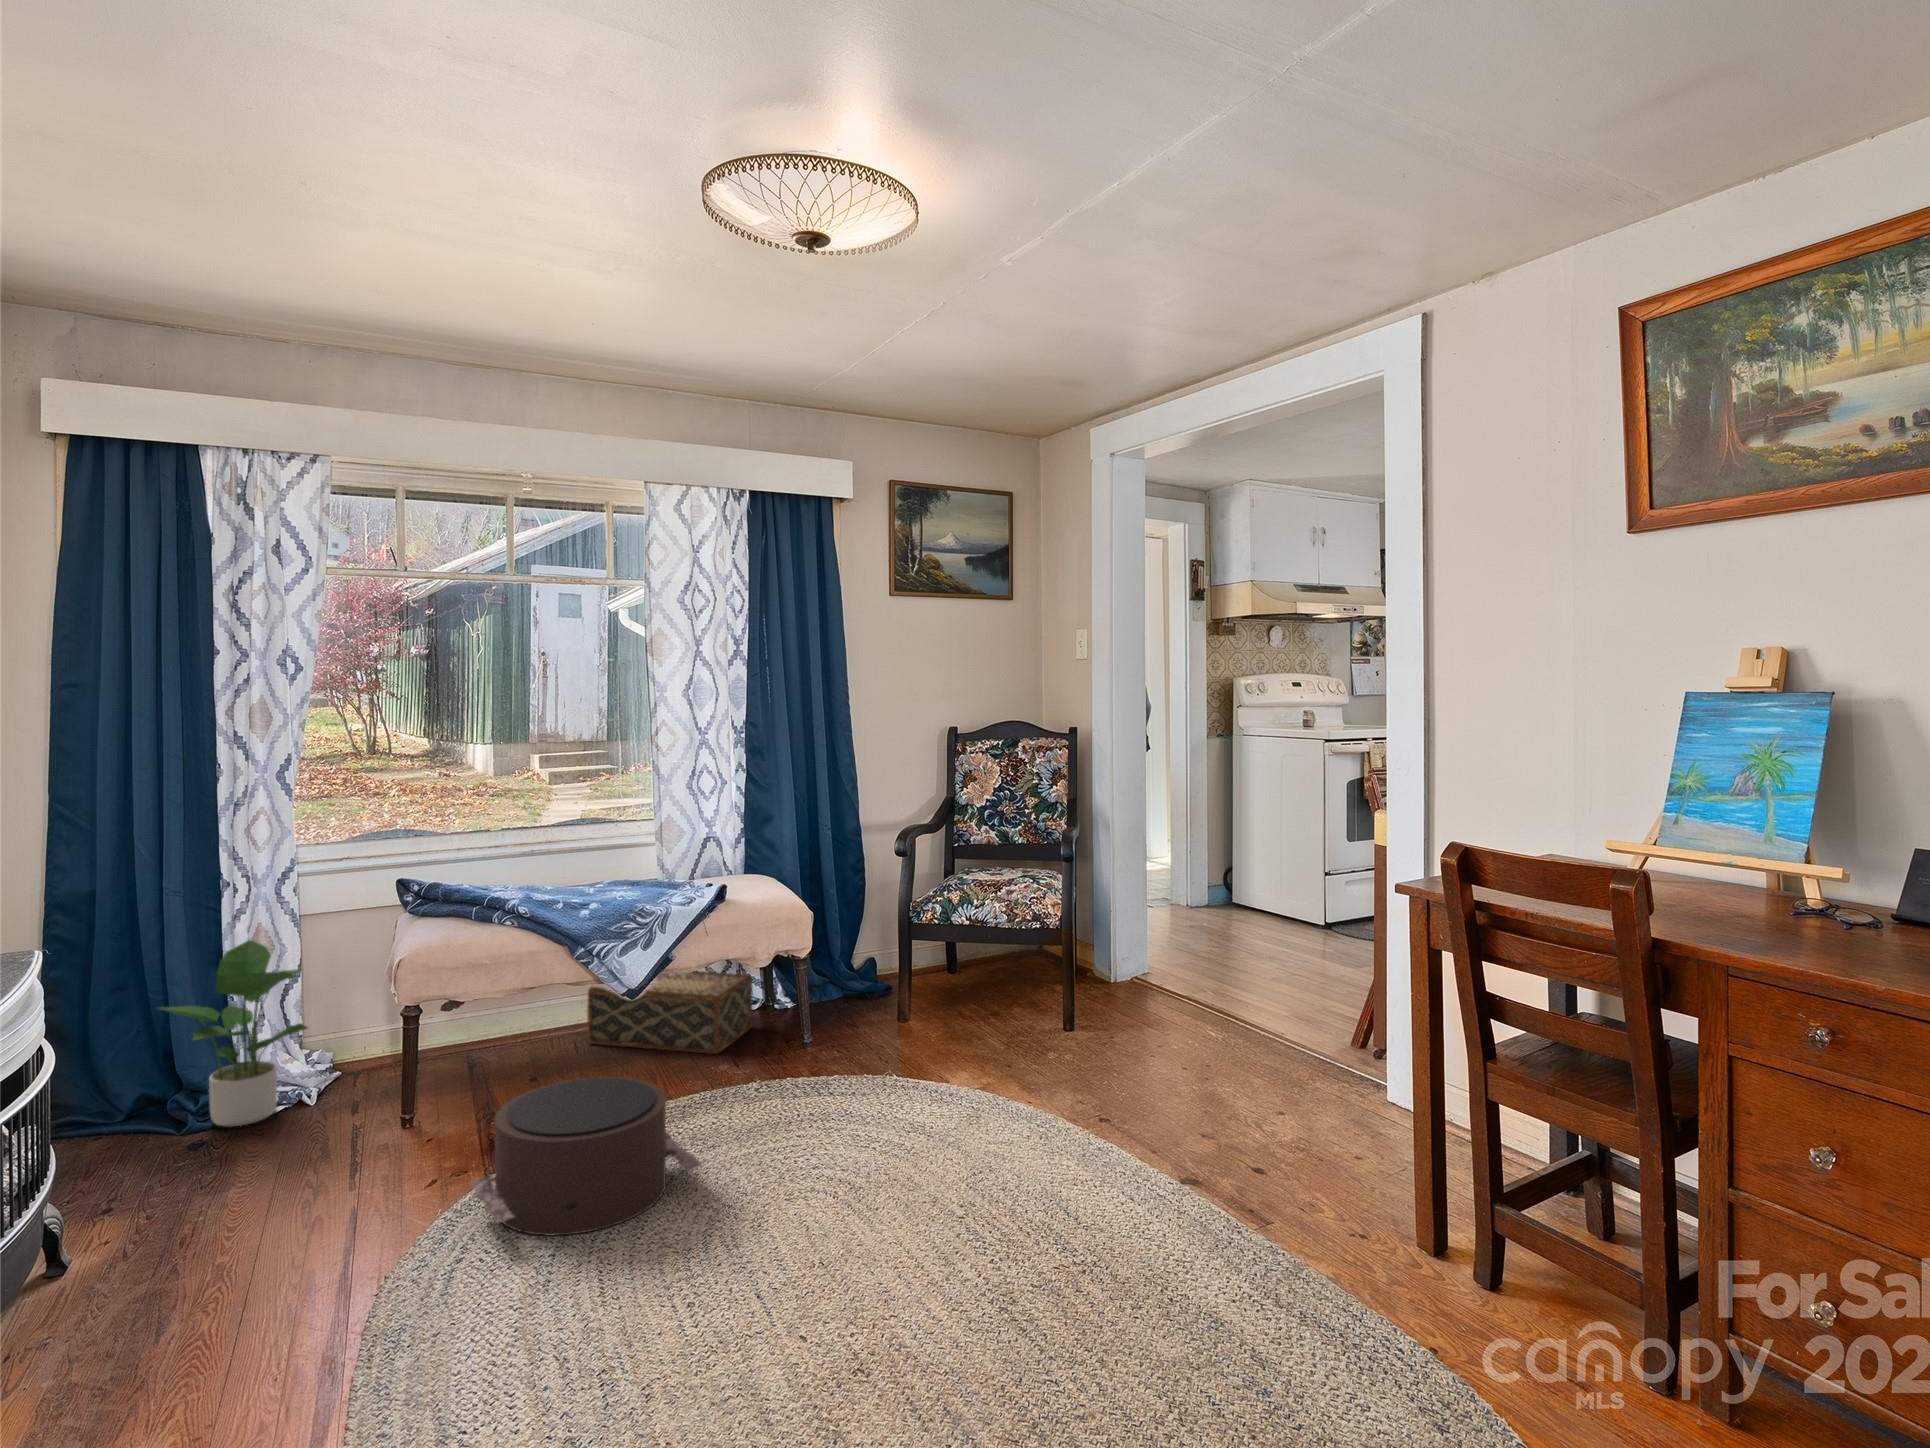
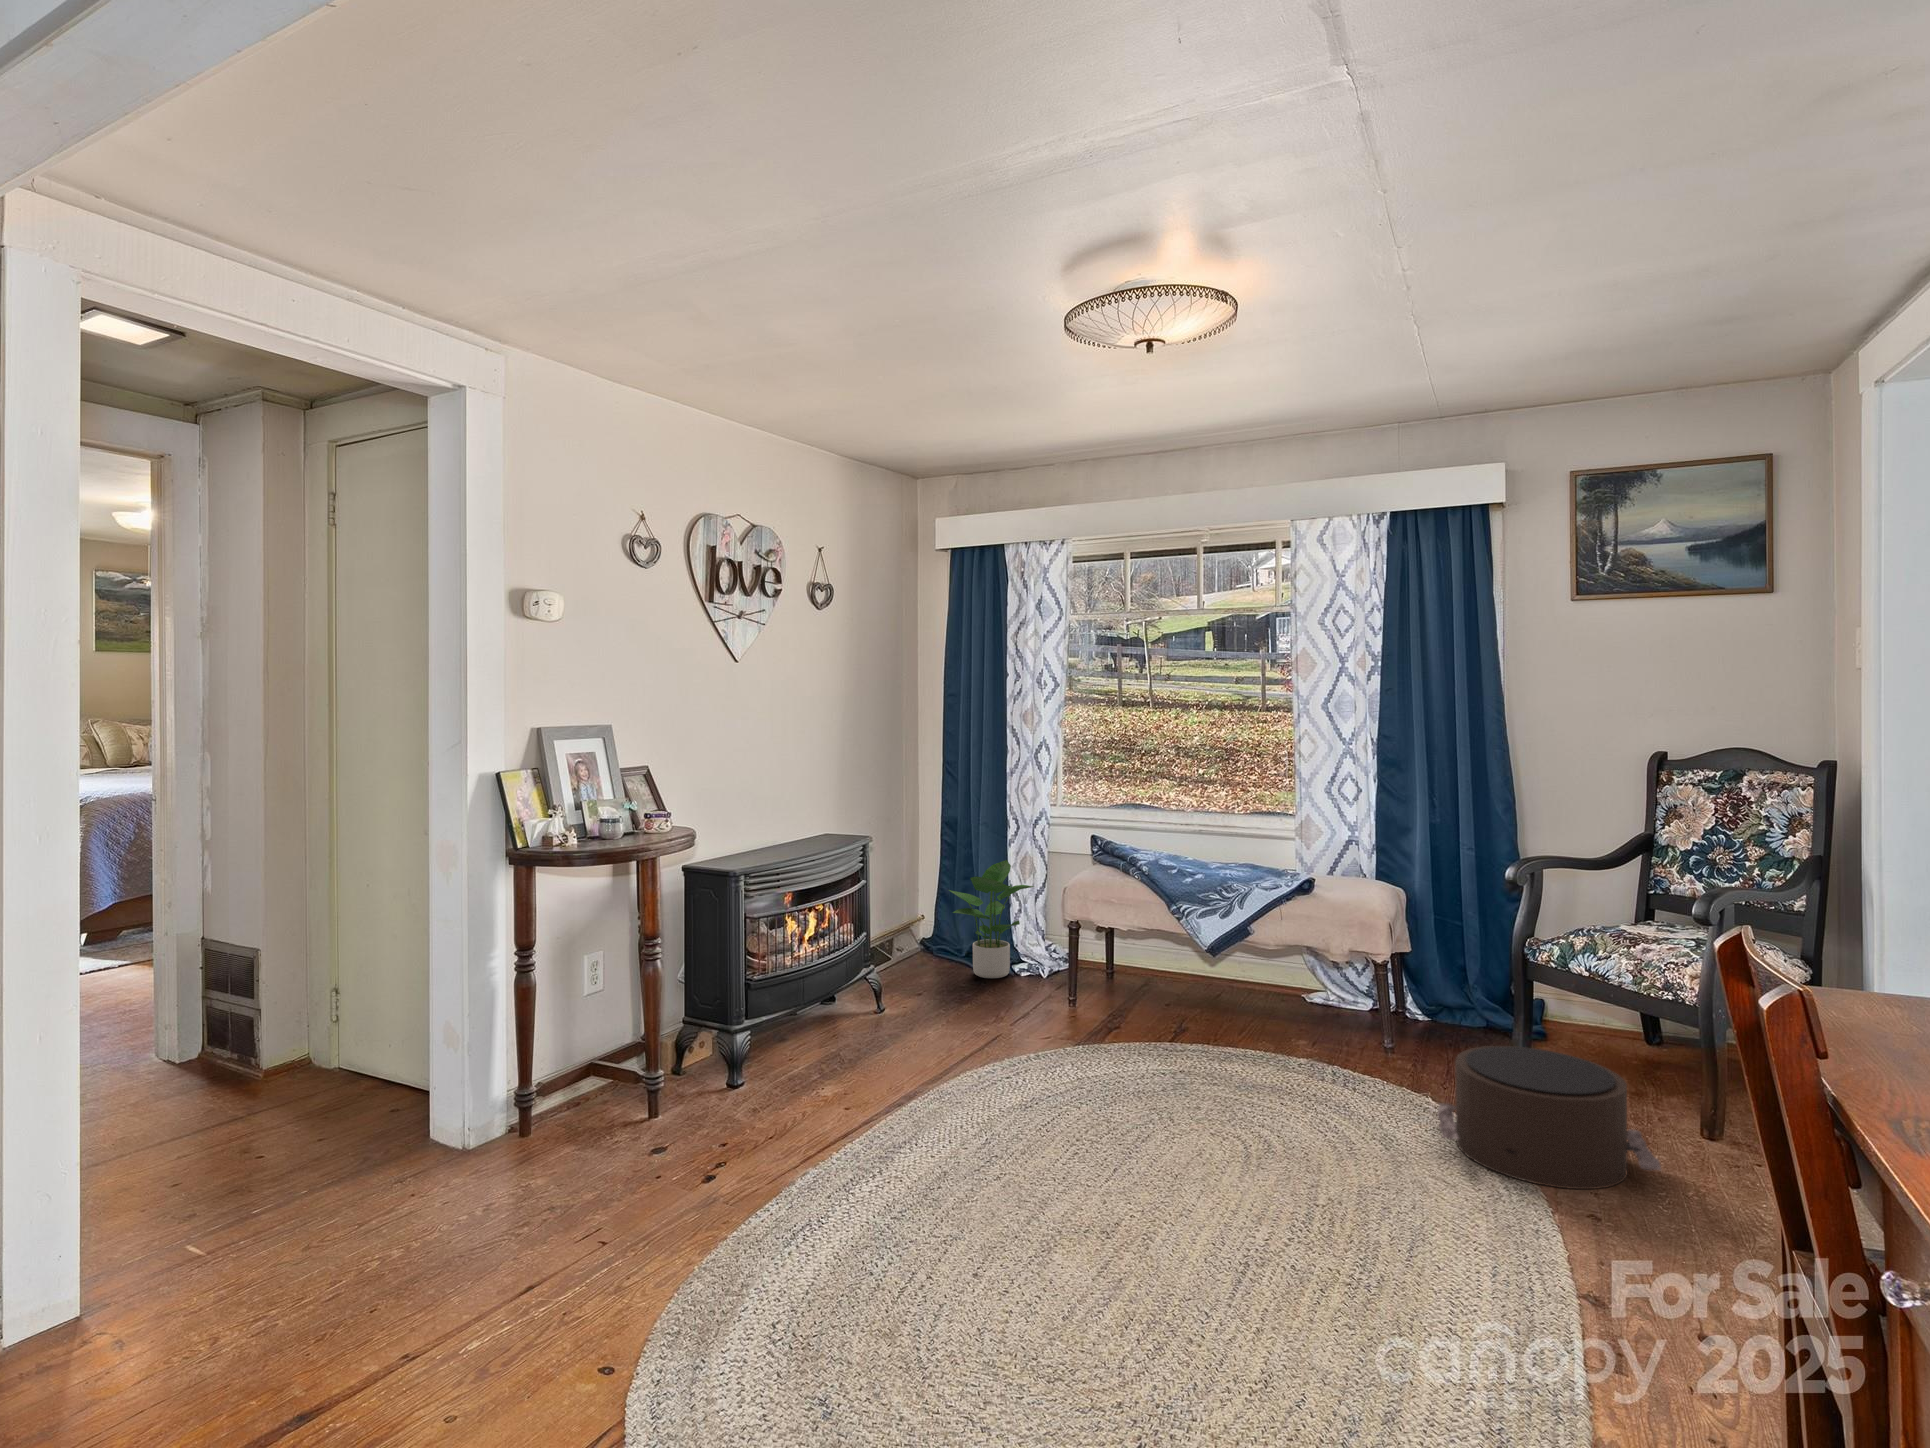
woven basket: present [587,971,753,1054] -> none [1221,944,1359,1033]
pouf: present [473,1077,701,1236] -> present [1437,1046,1661,1189]

